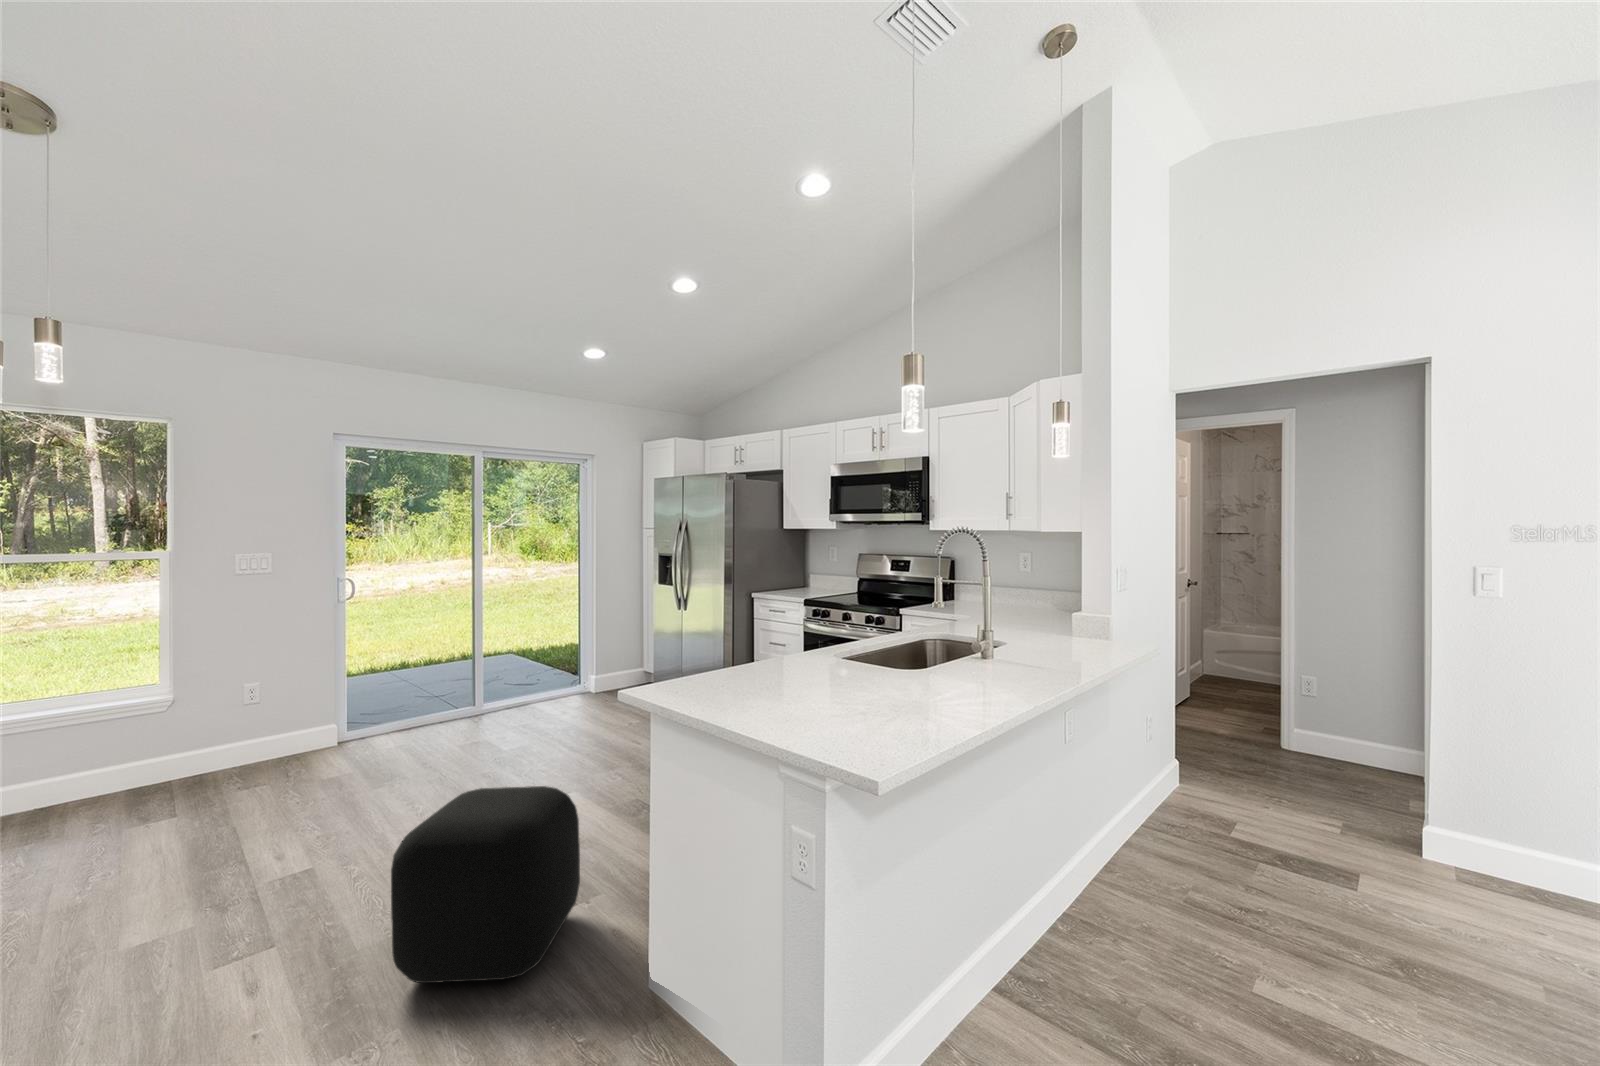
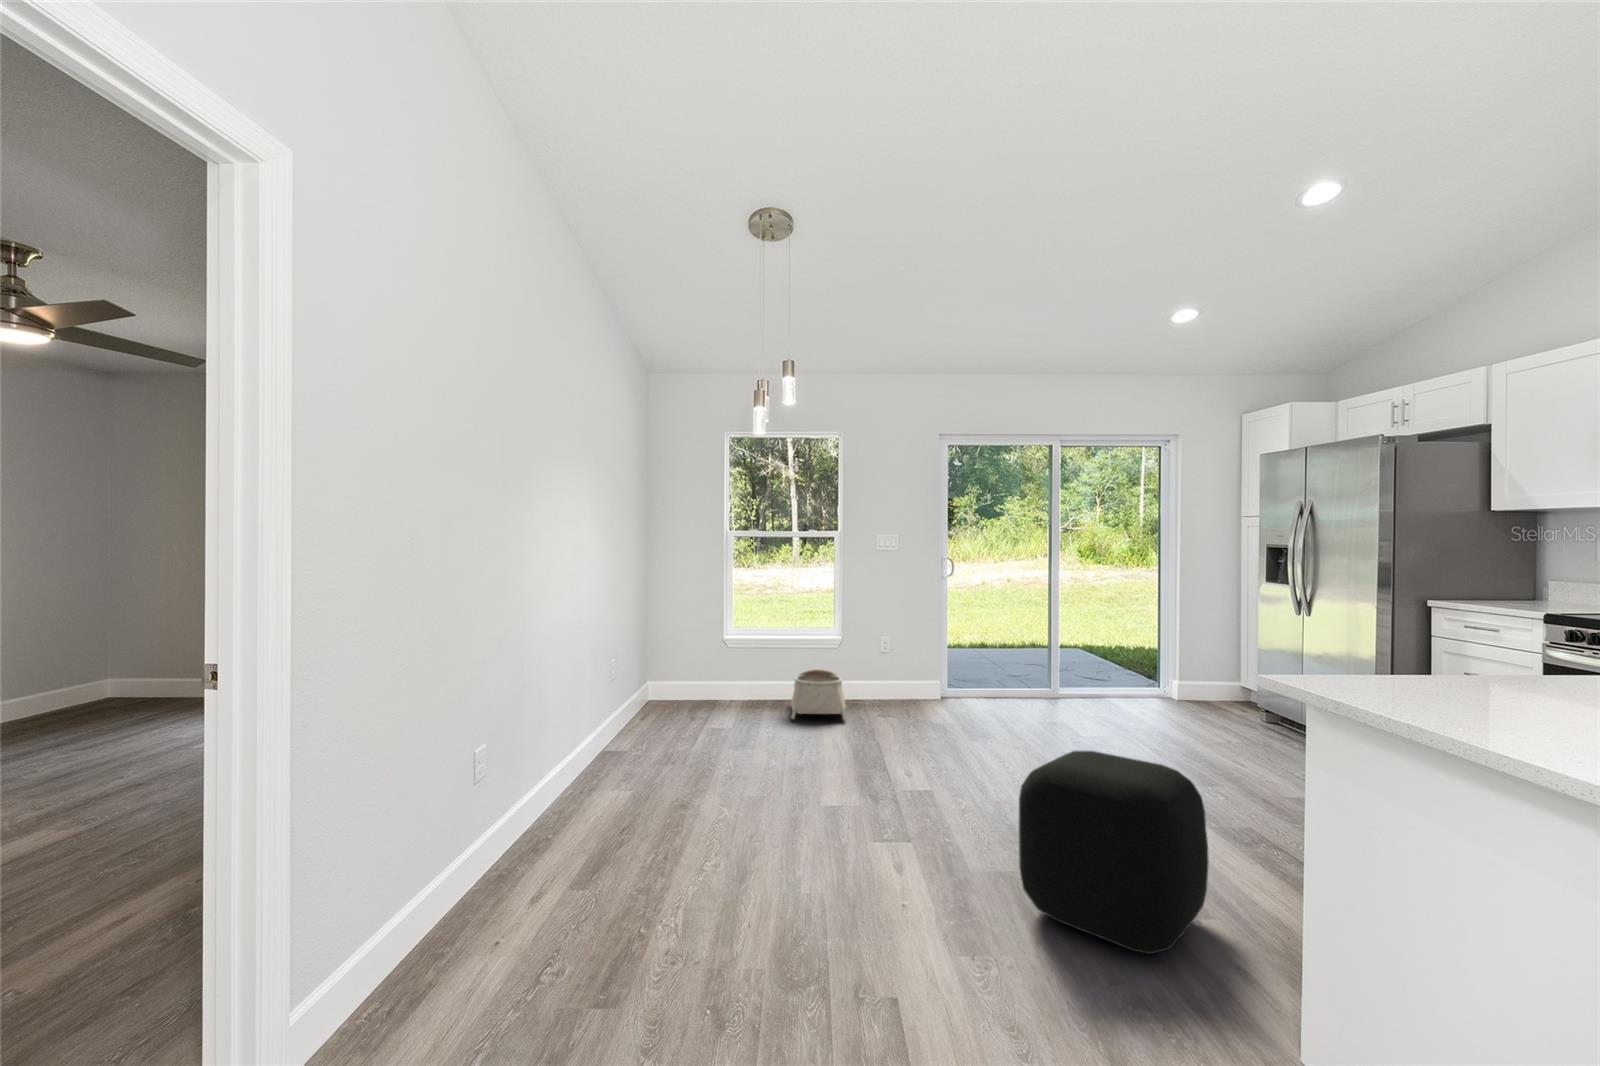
basket: none [67,741,182,828] -> present [791,669,846,719]

